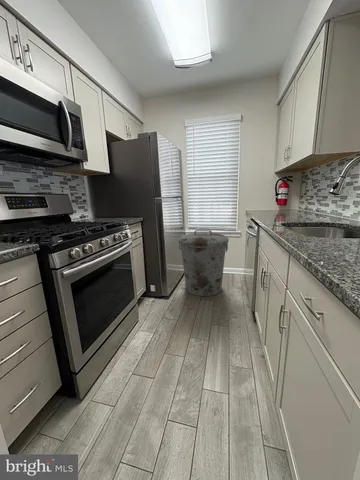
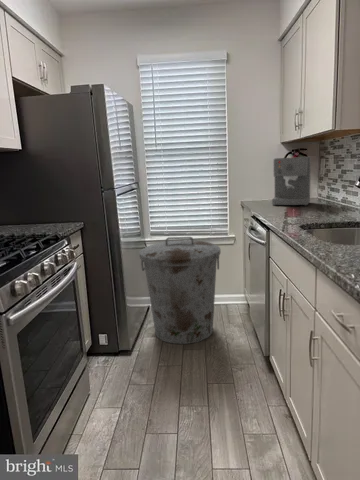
coffee maker: none [265,180,295,213] -> present [272,157,311,206]

